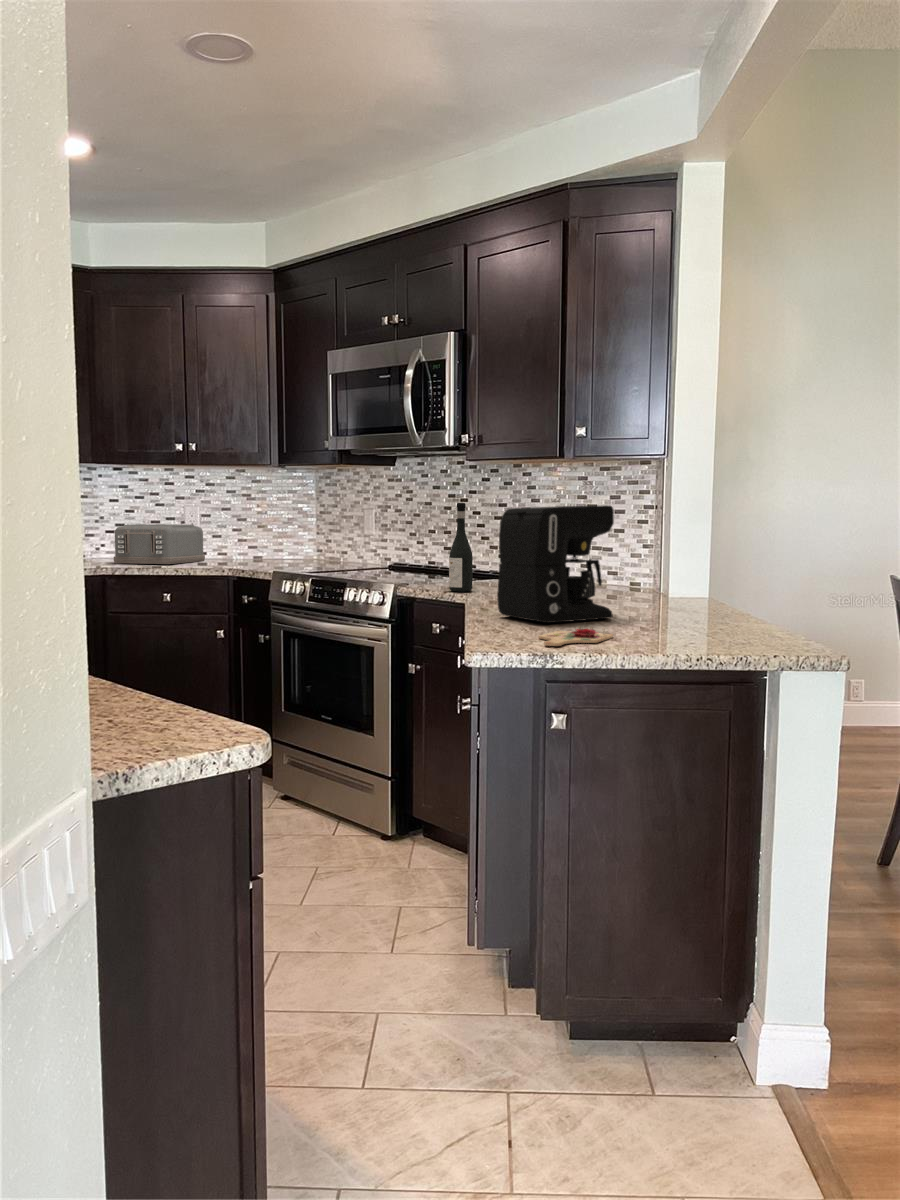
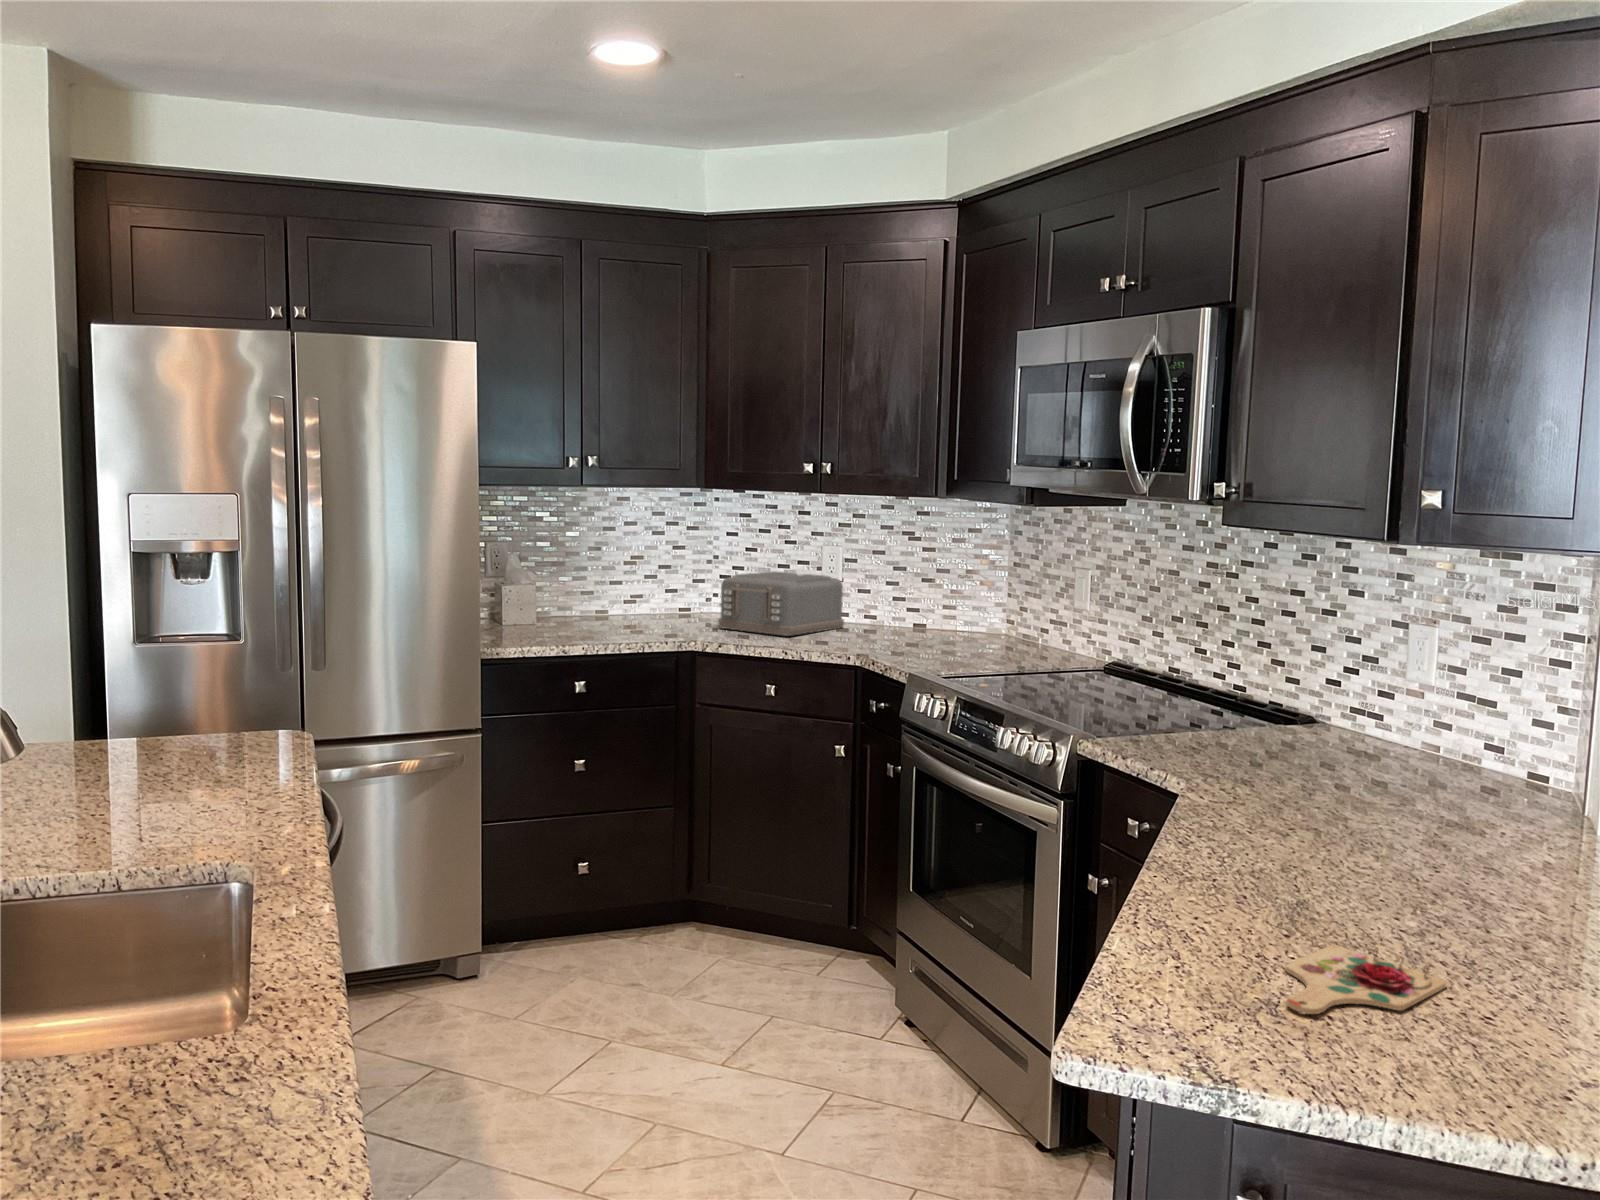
wine bottle: present [449,503,473,592] -> none [1177,611,1222,762]
coffee maker: present [497,505,614,623] -> none [1233,669,1477,907]

